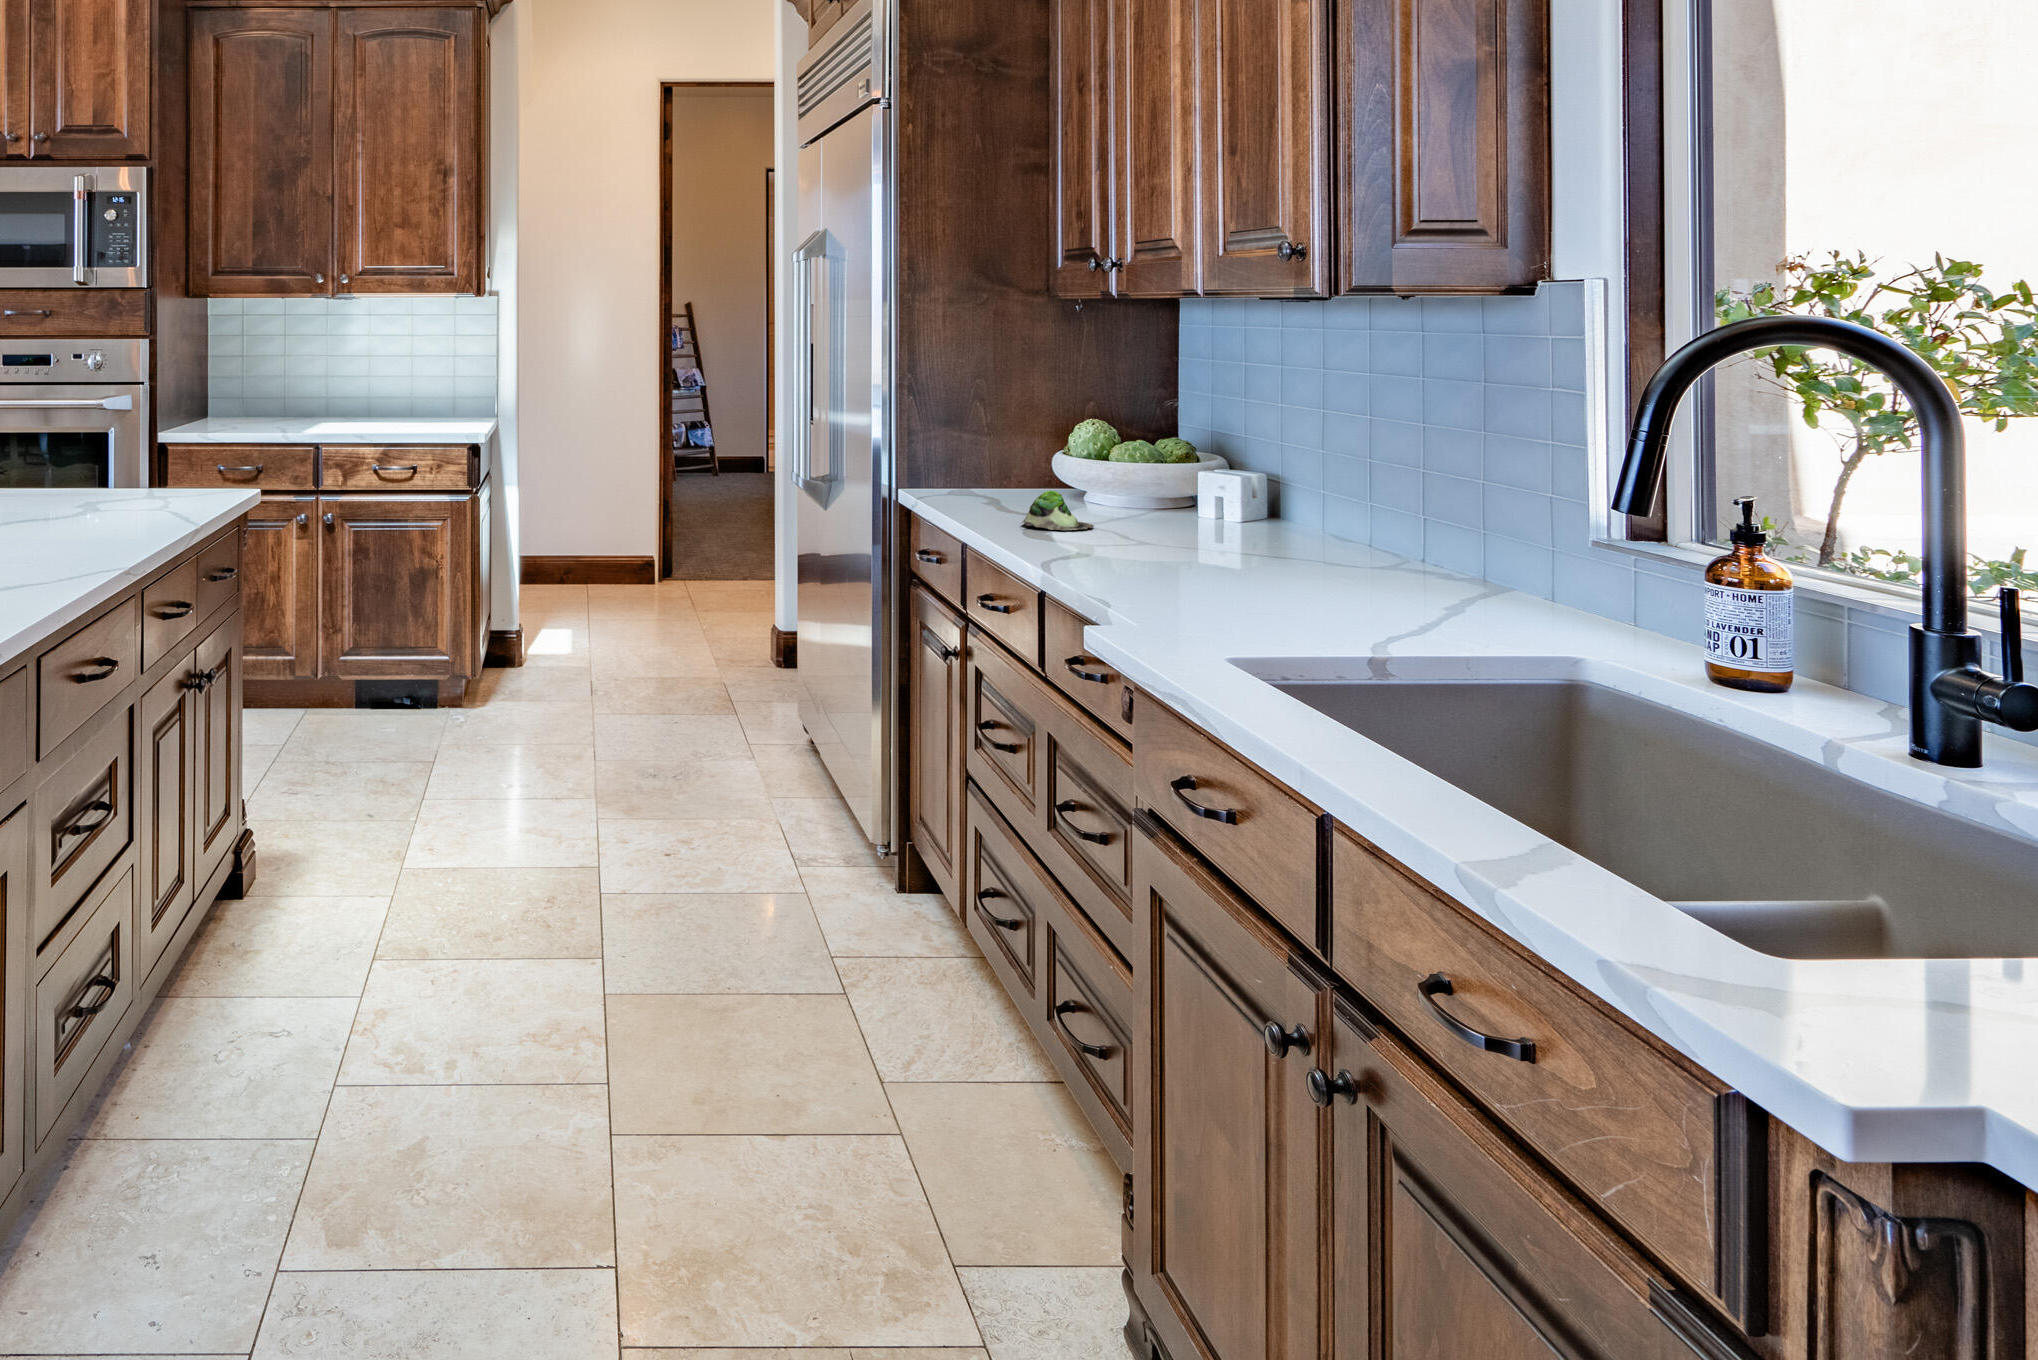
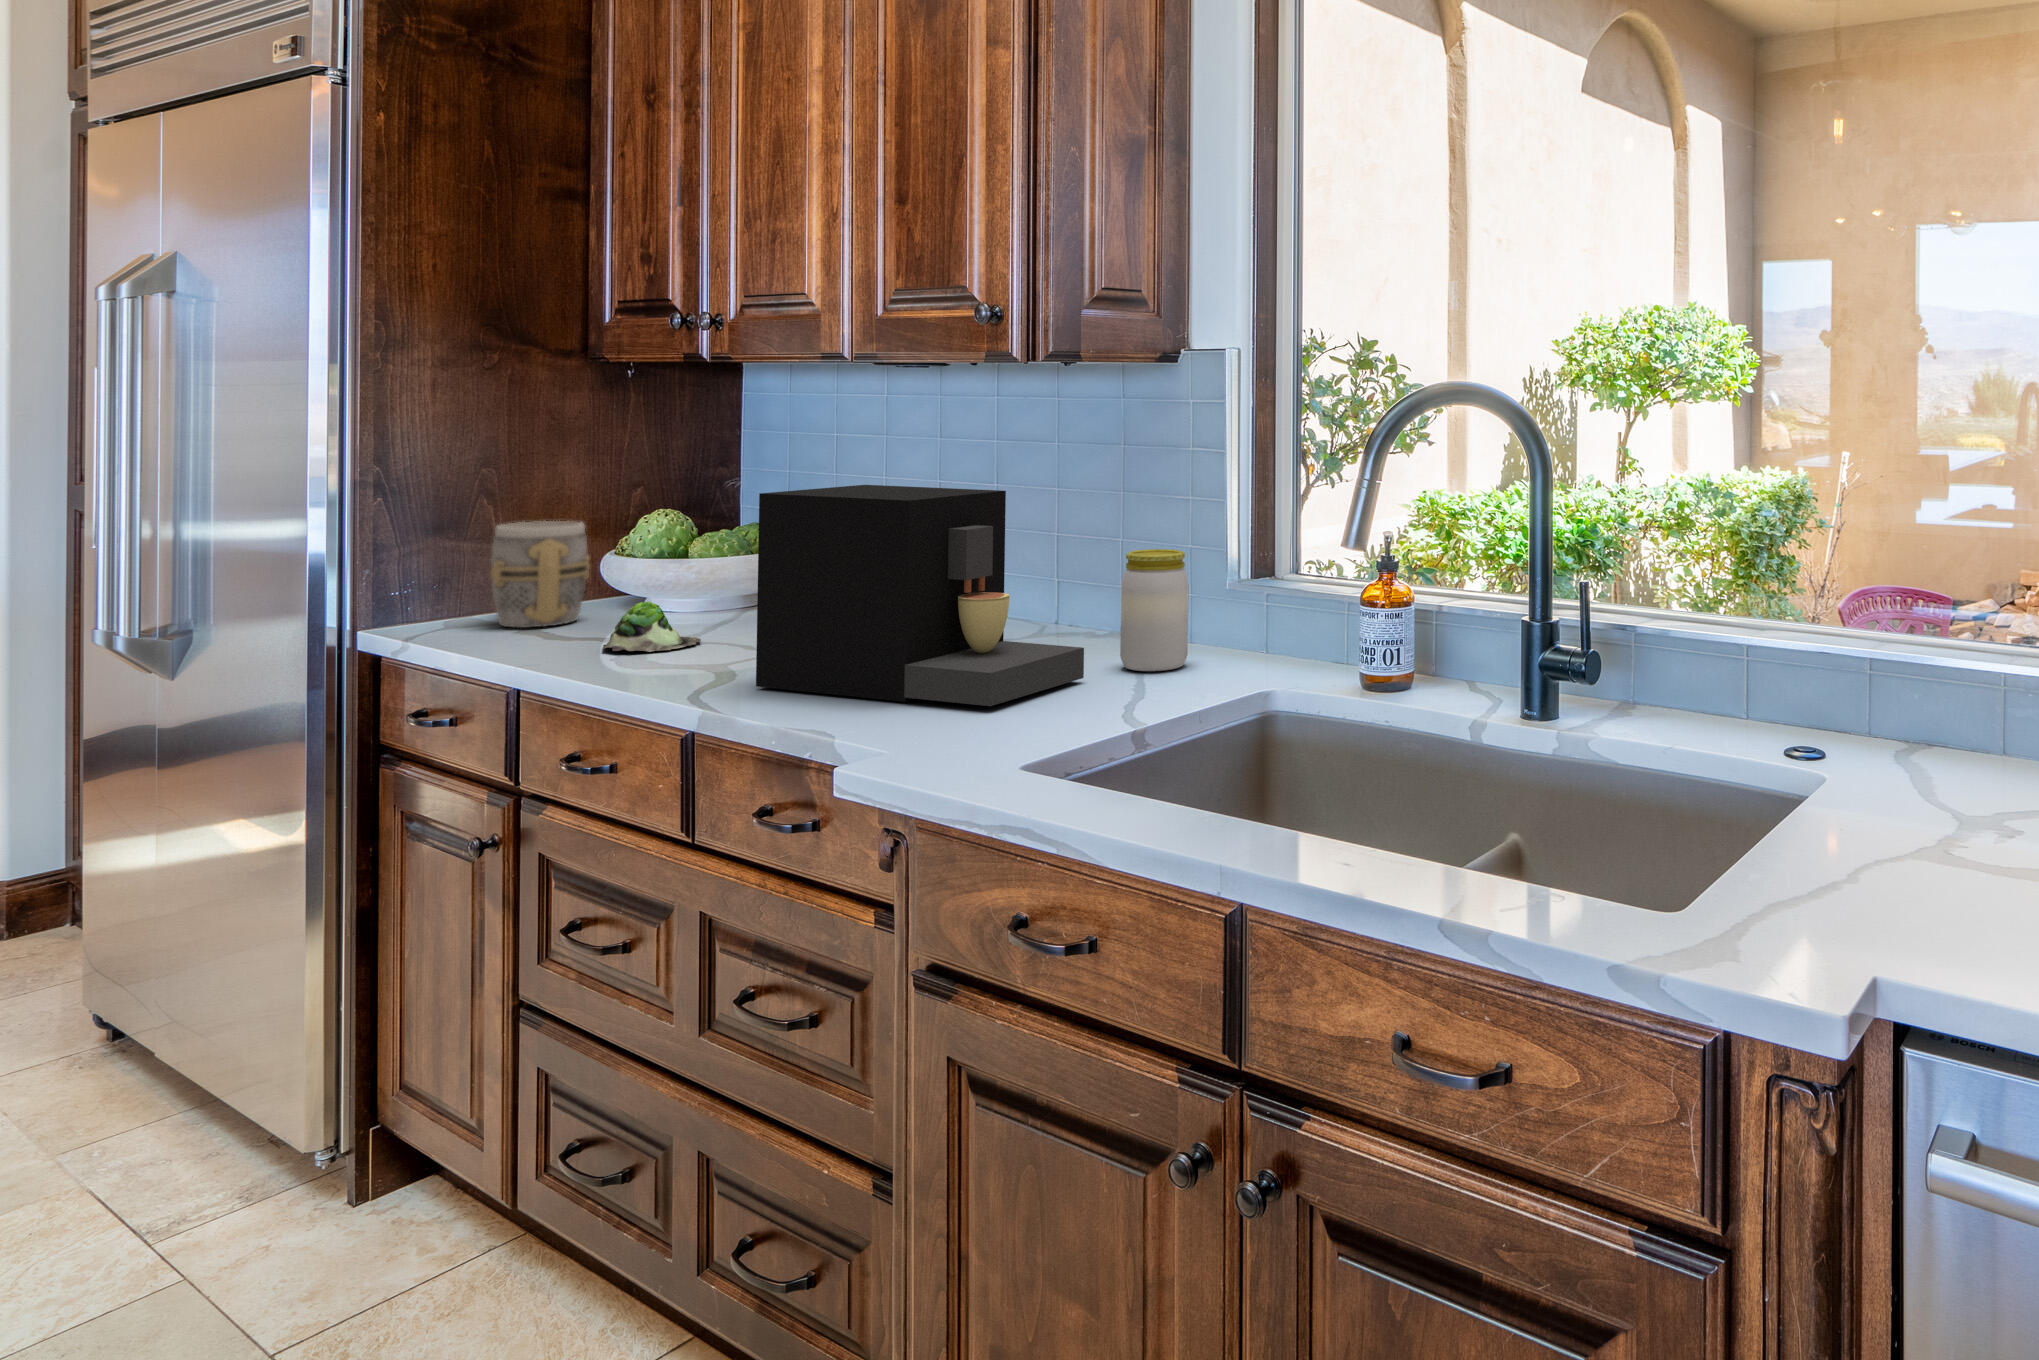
coffee maker: none [1093,406,1374,608] -> present [756,485,1084,706]
mug: none [970,425,1038,504] -> present [491,521,590,628]
jar: none [1426,486,1506,611] -> present [1120,549,1189,671]

